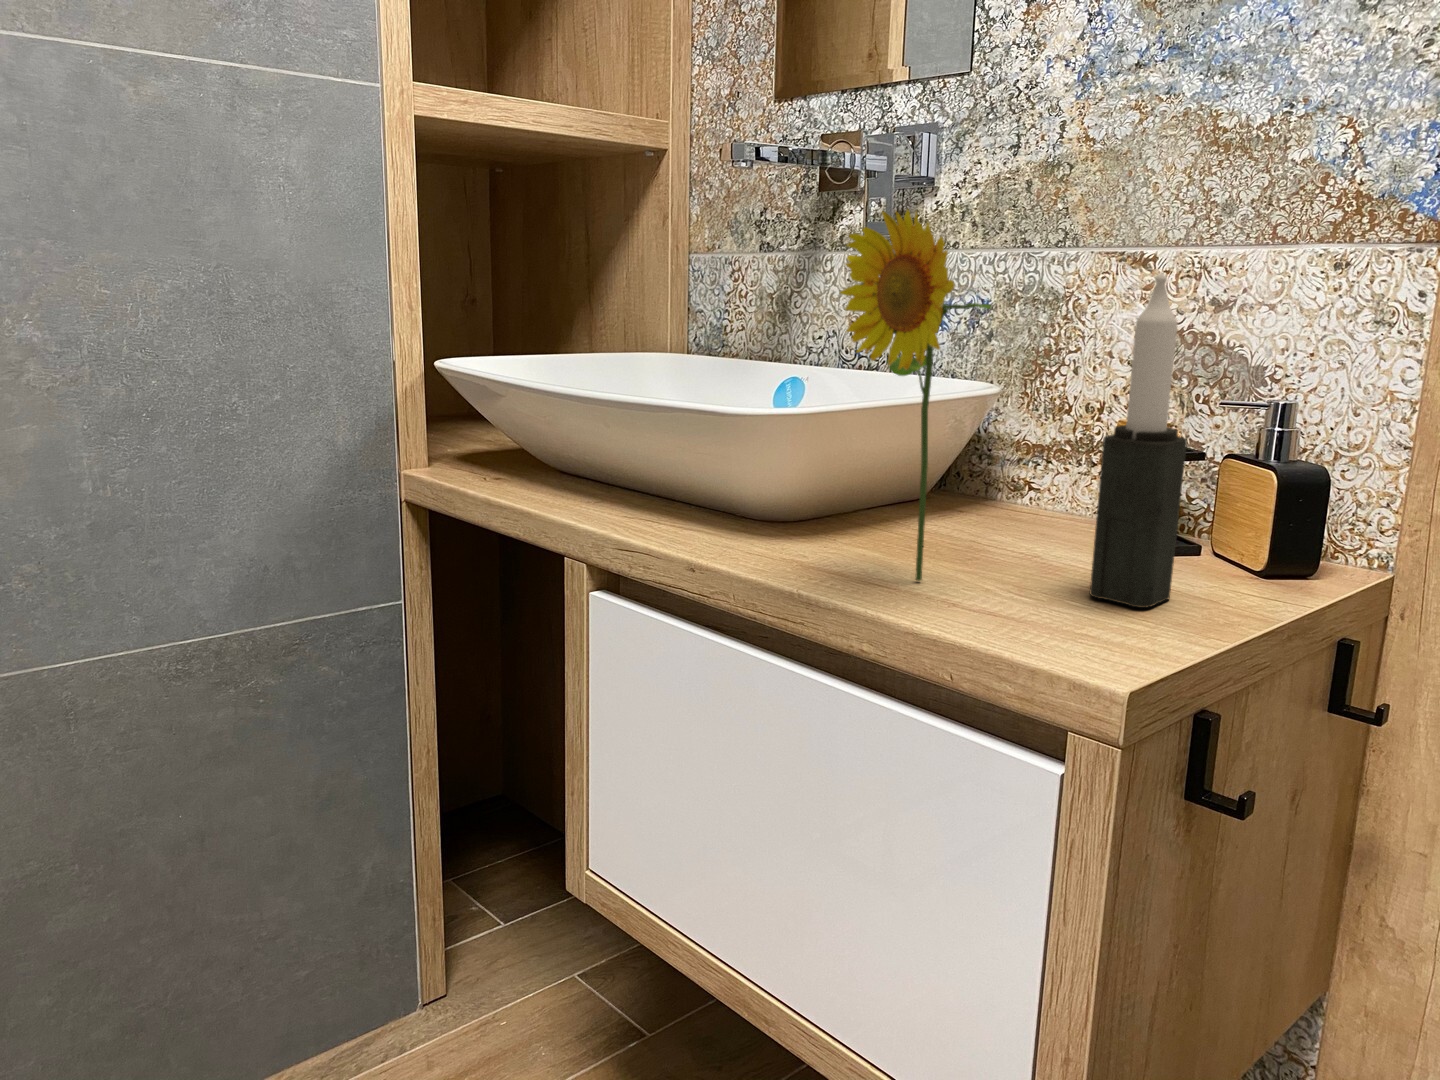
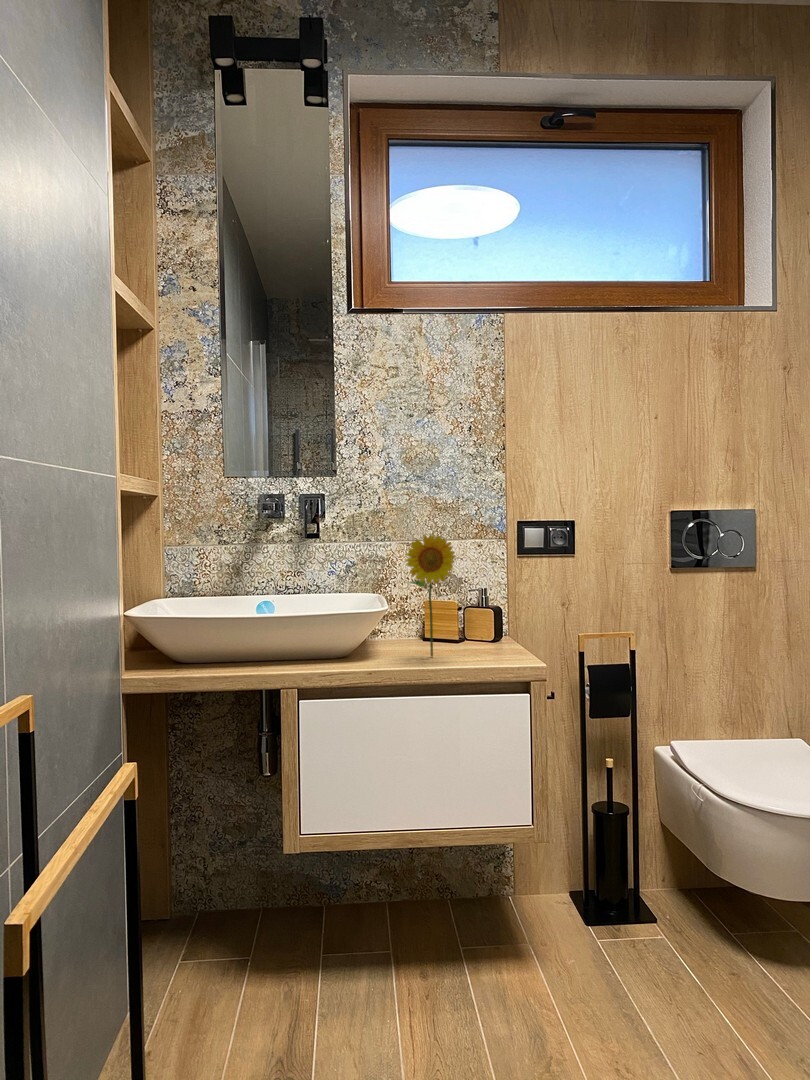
candle: present [1090,274,1187,608] -> none [472,551,495,650]

